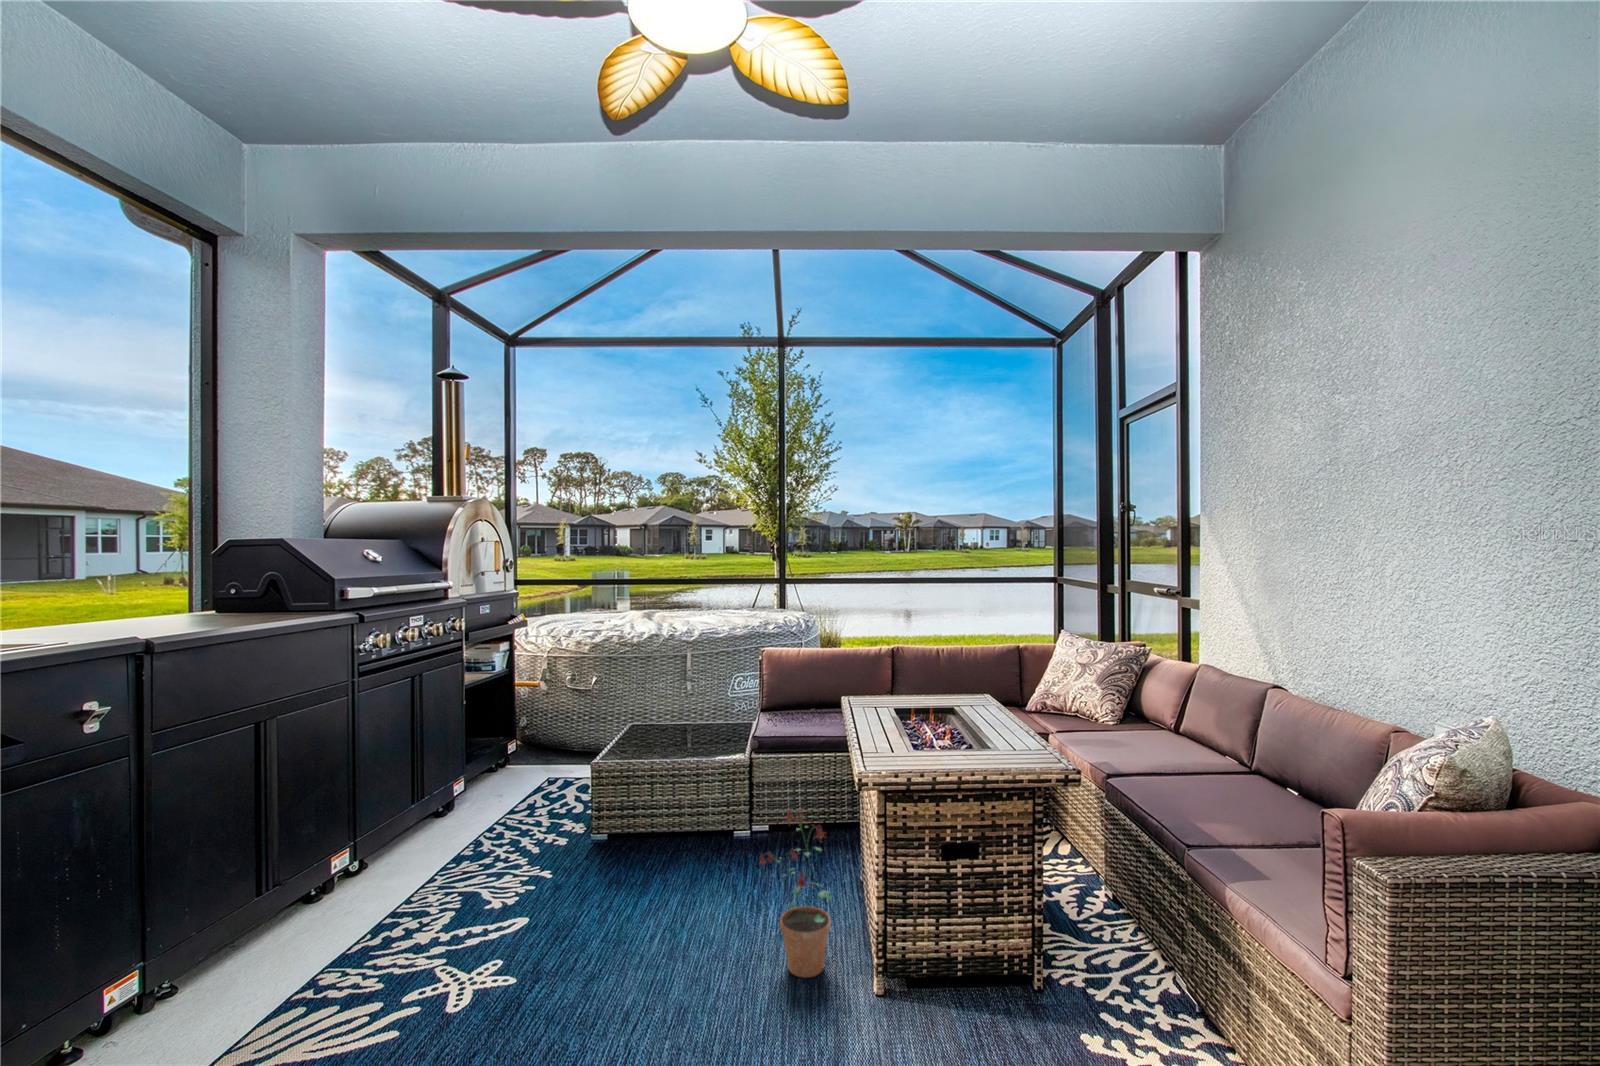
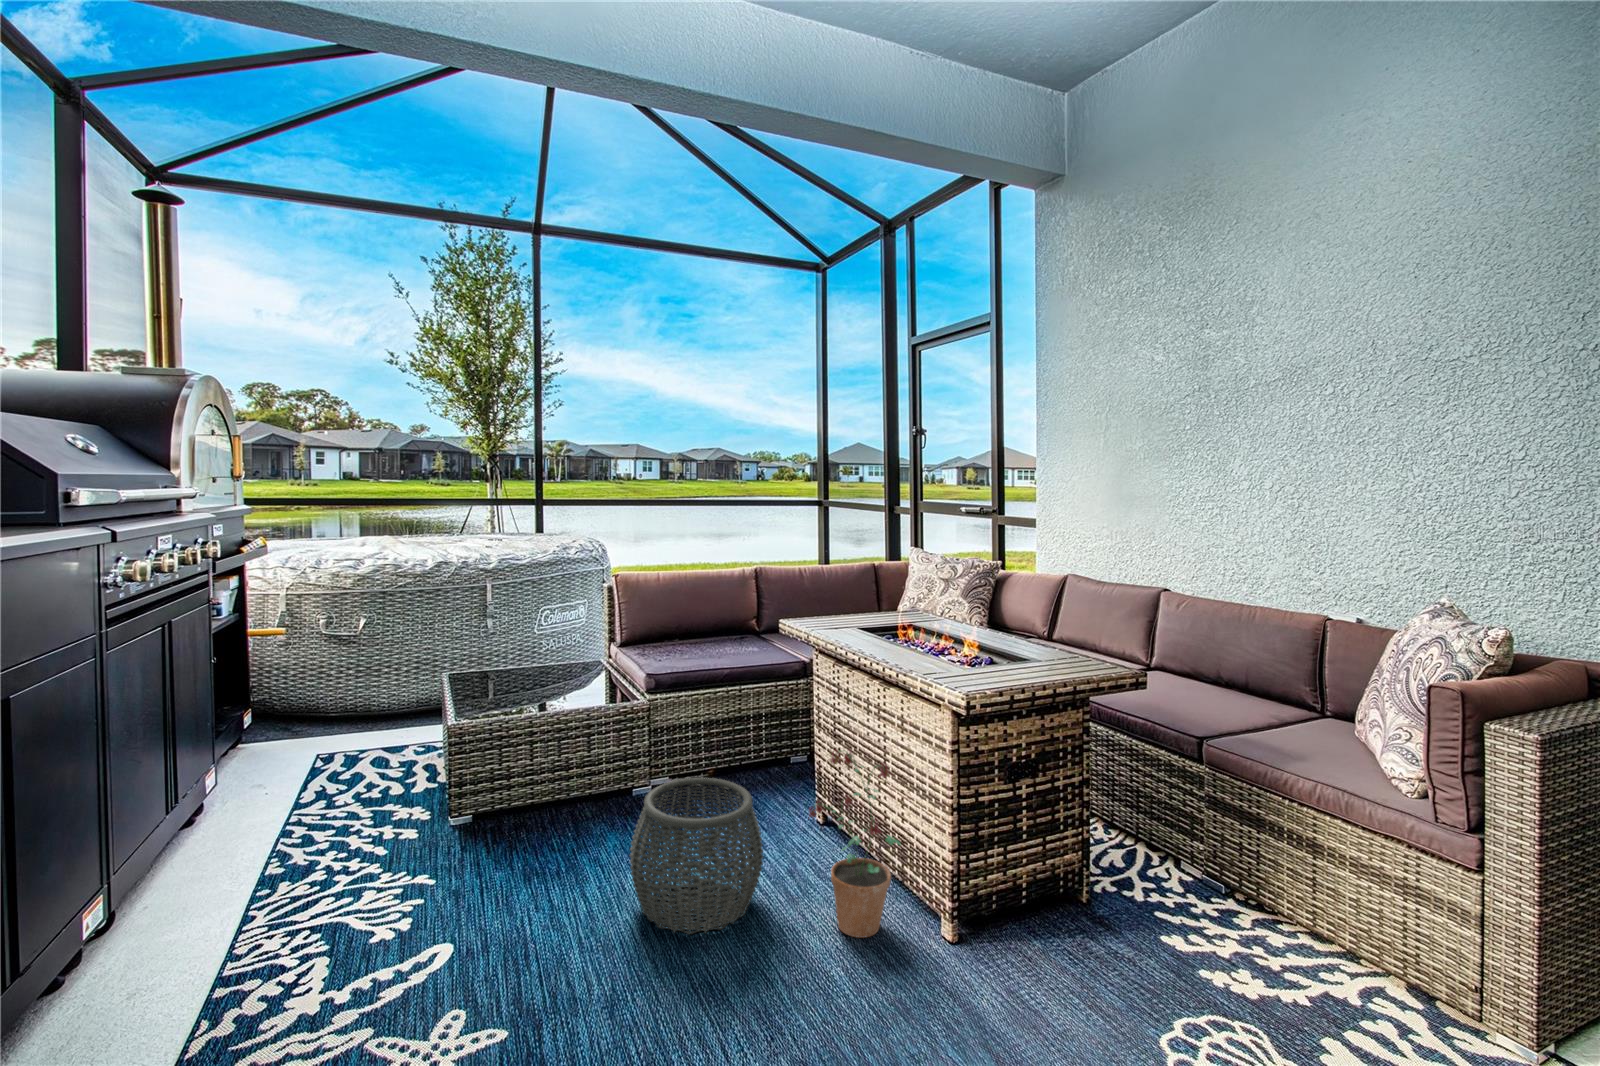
woven basket: none [644,820,750,947] -> present [630,778,763,934]

